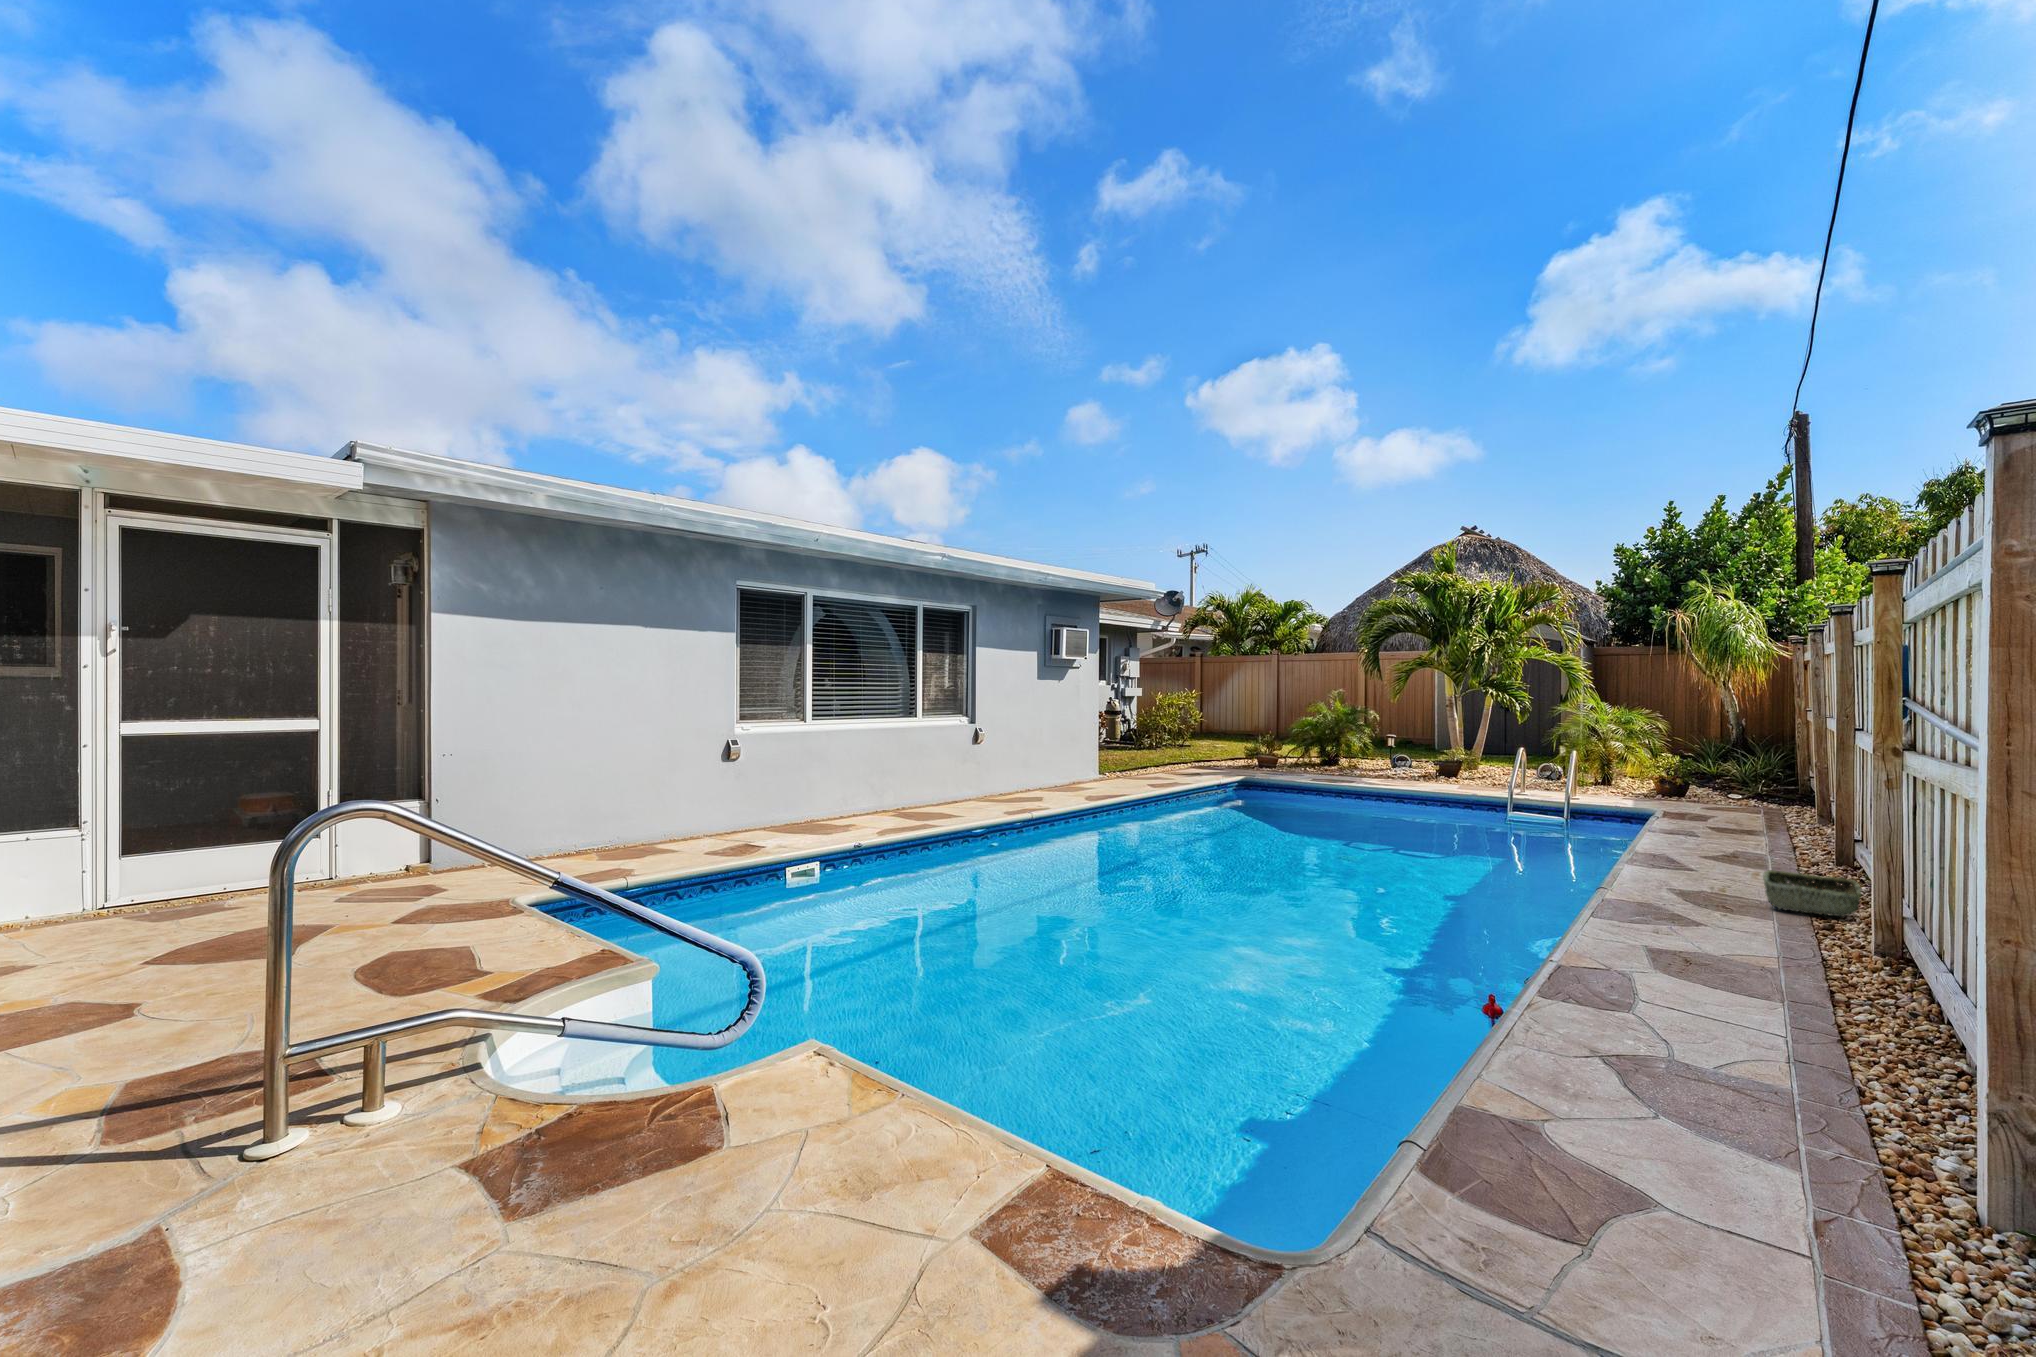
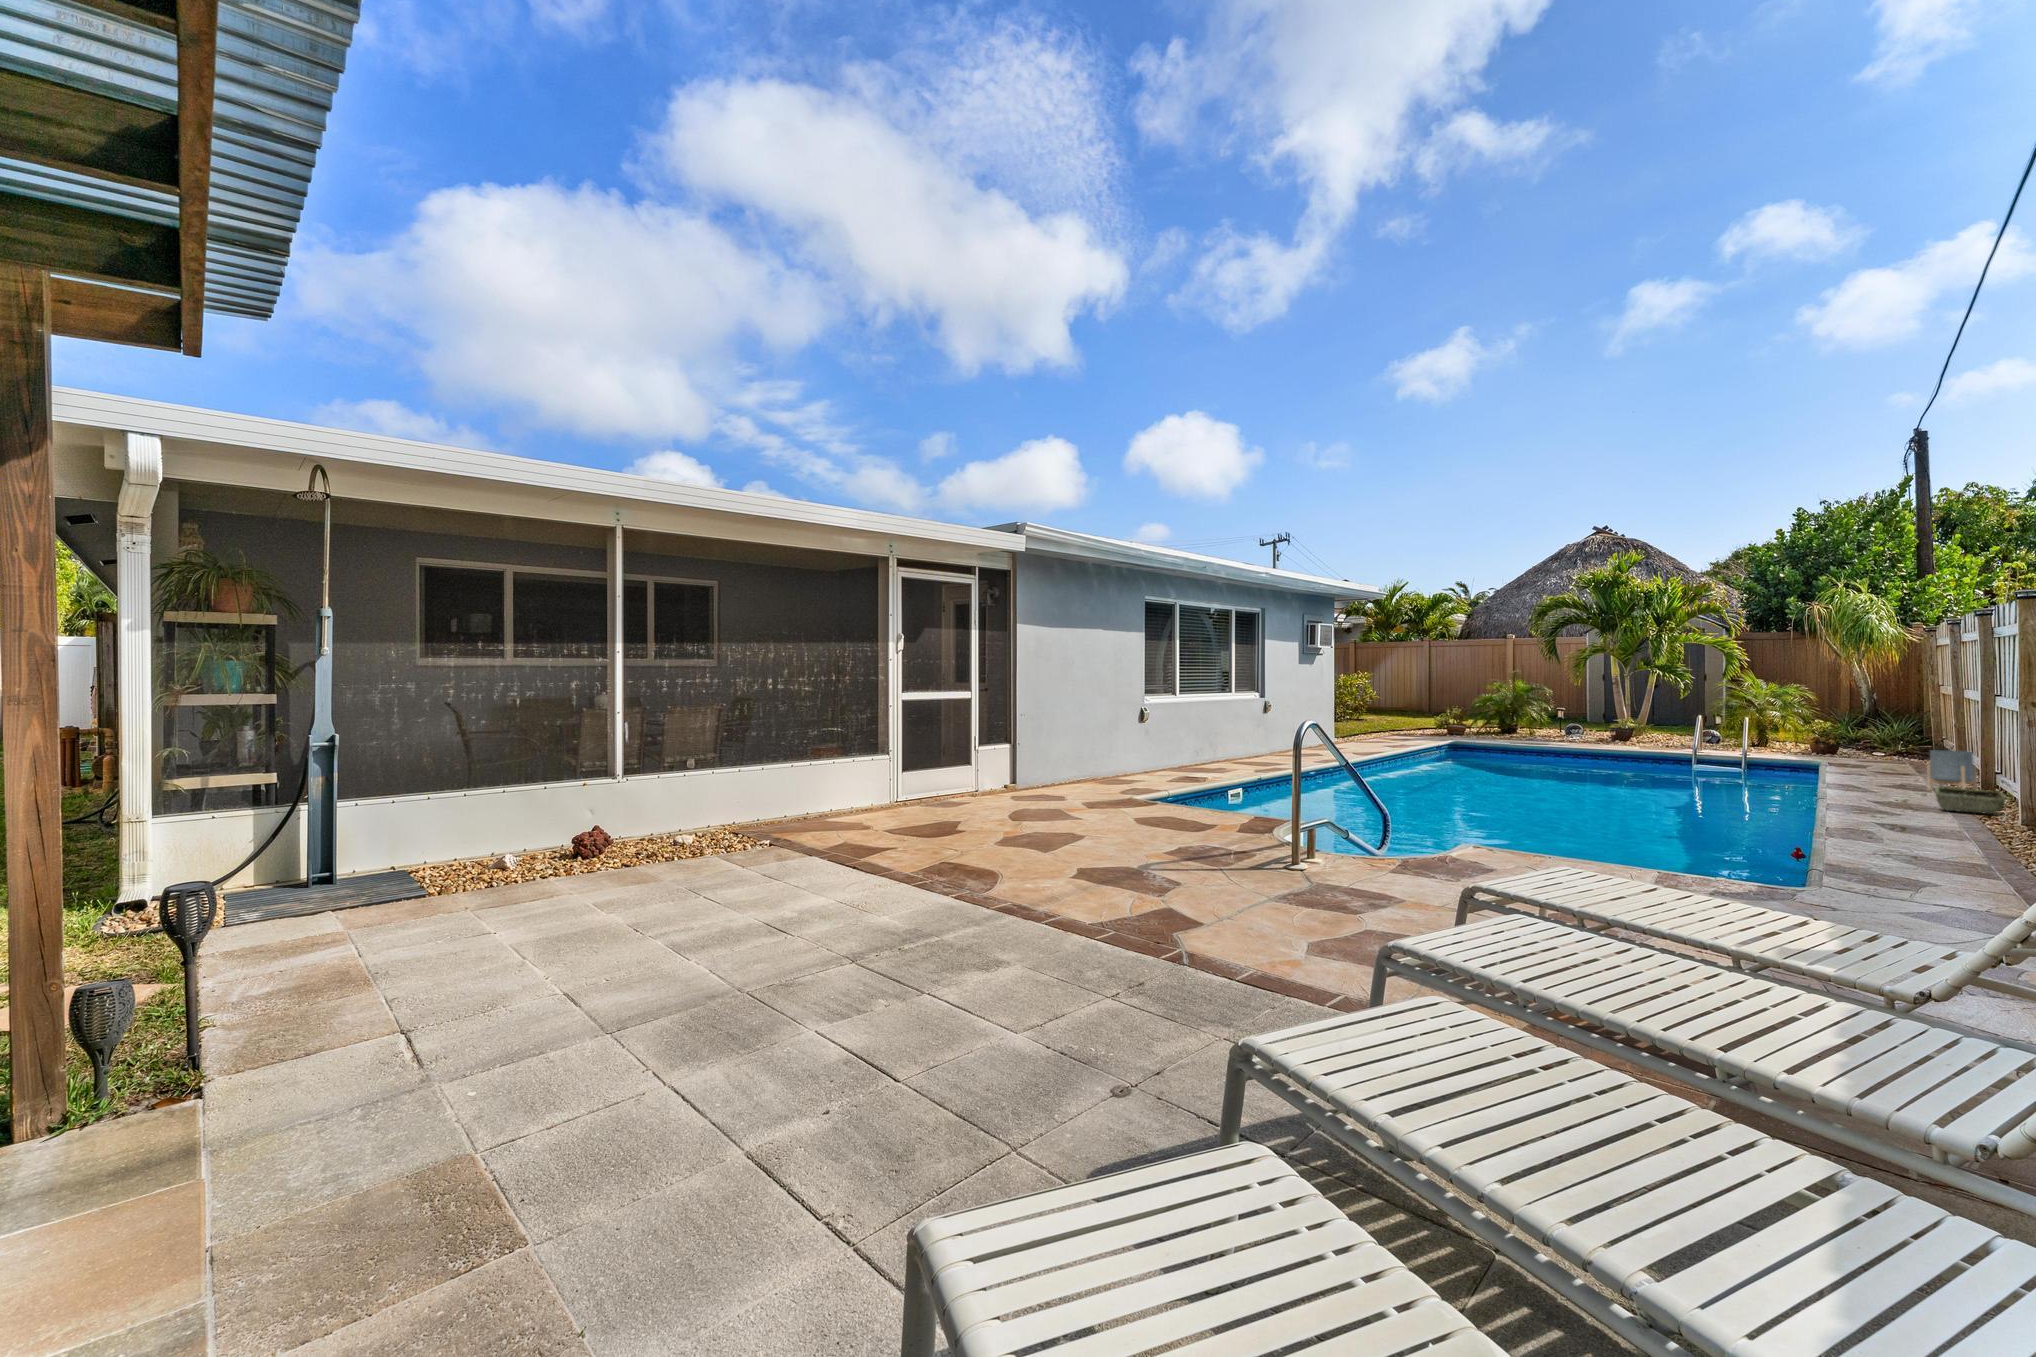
planter: none [1768,805,1835,869] -> present [1927,750,1977,791]

